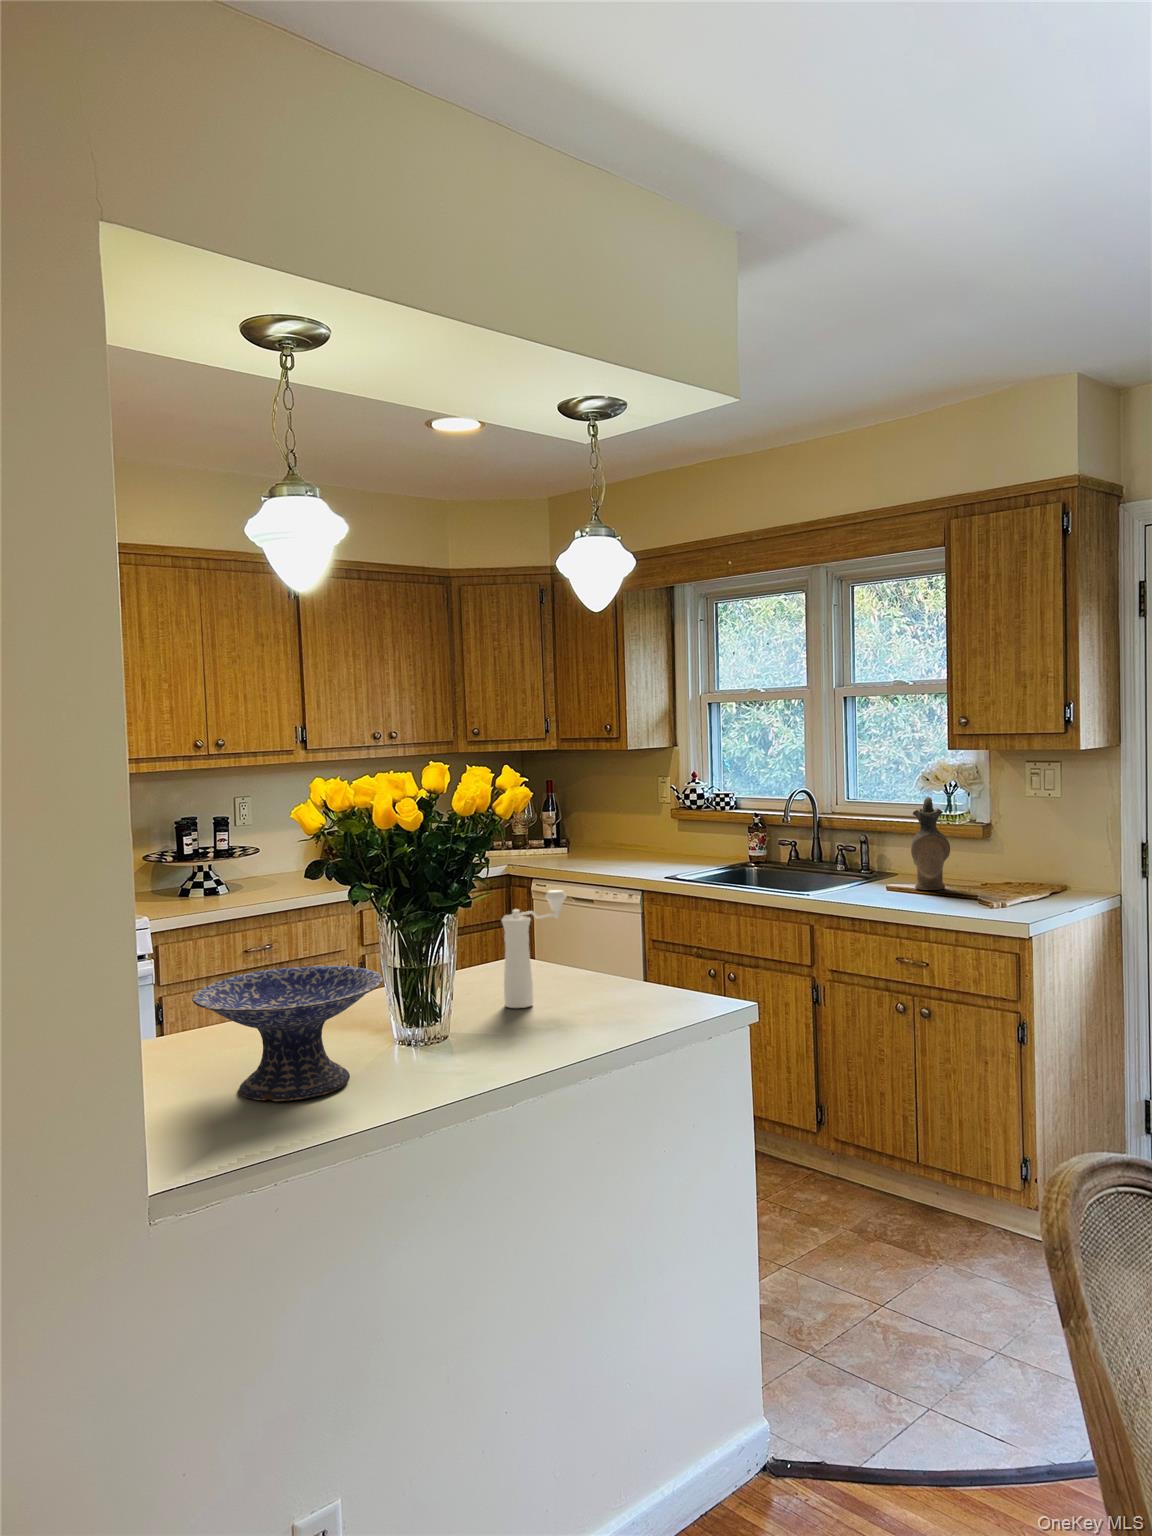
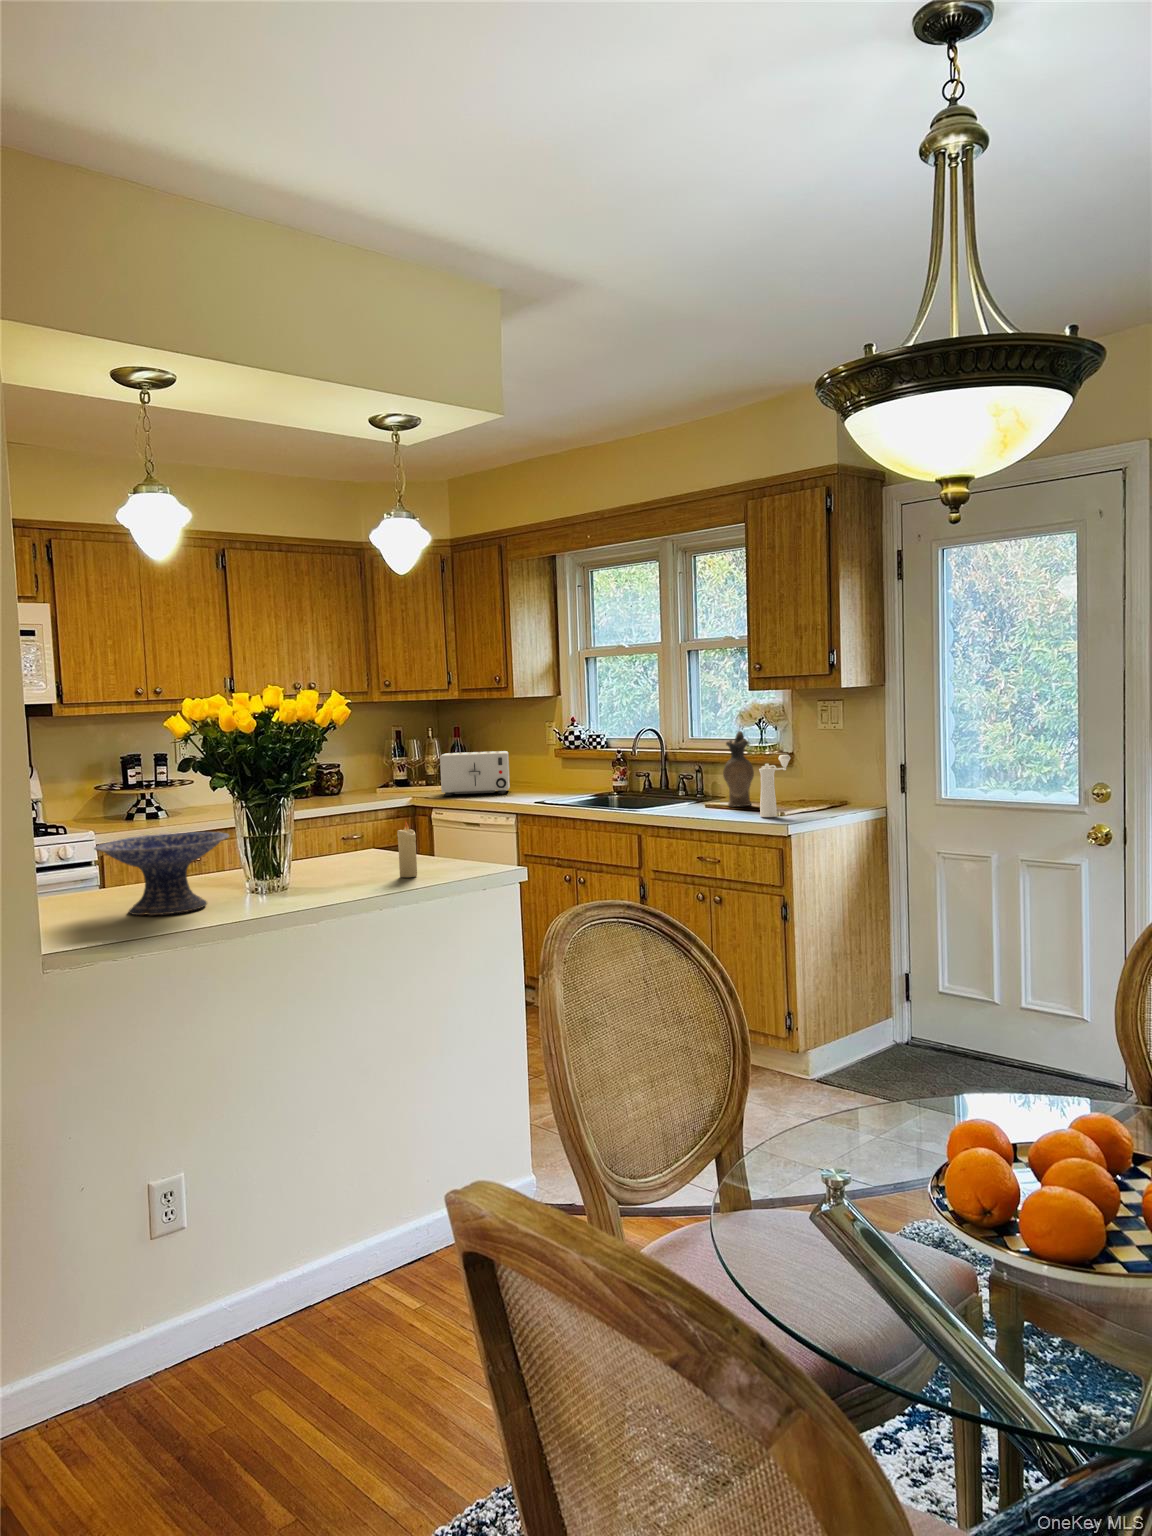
toaster: none [542,812,622,864] -> present [440,751,510,796]
pepper mill: present [502,890,566,1008] -> present [759,755,791,817]
candle: none [592,941,618,1021] -> present [397,821,417,877]

